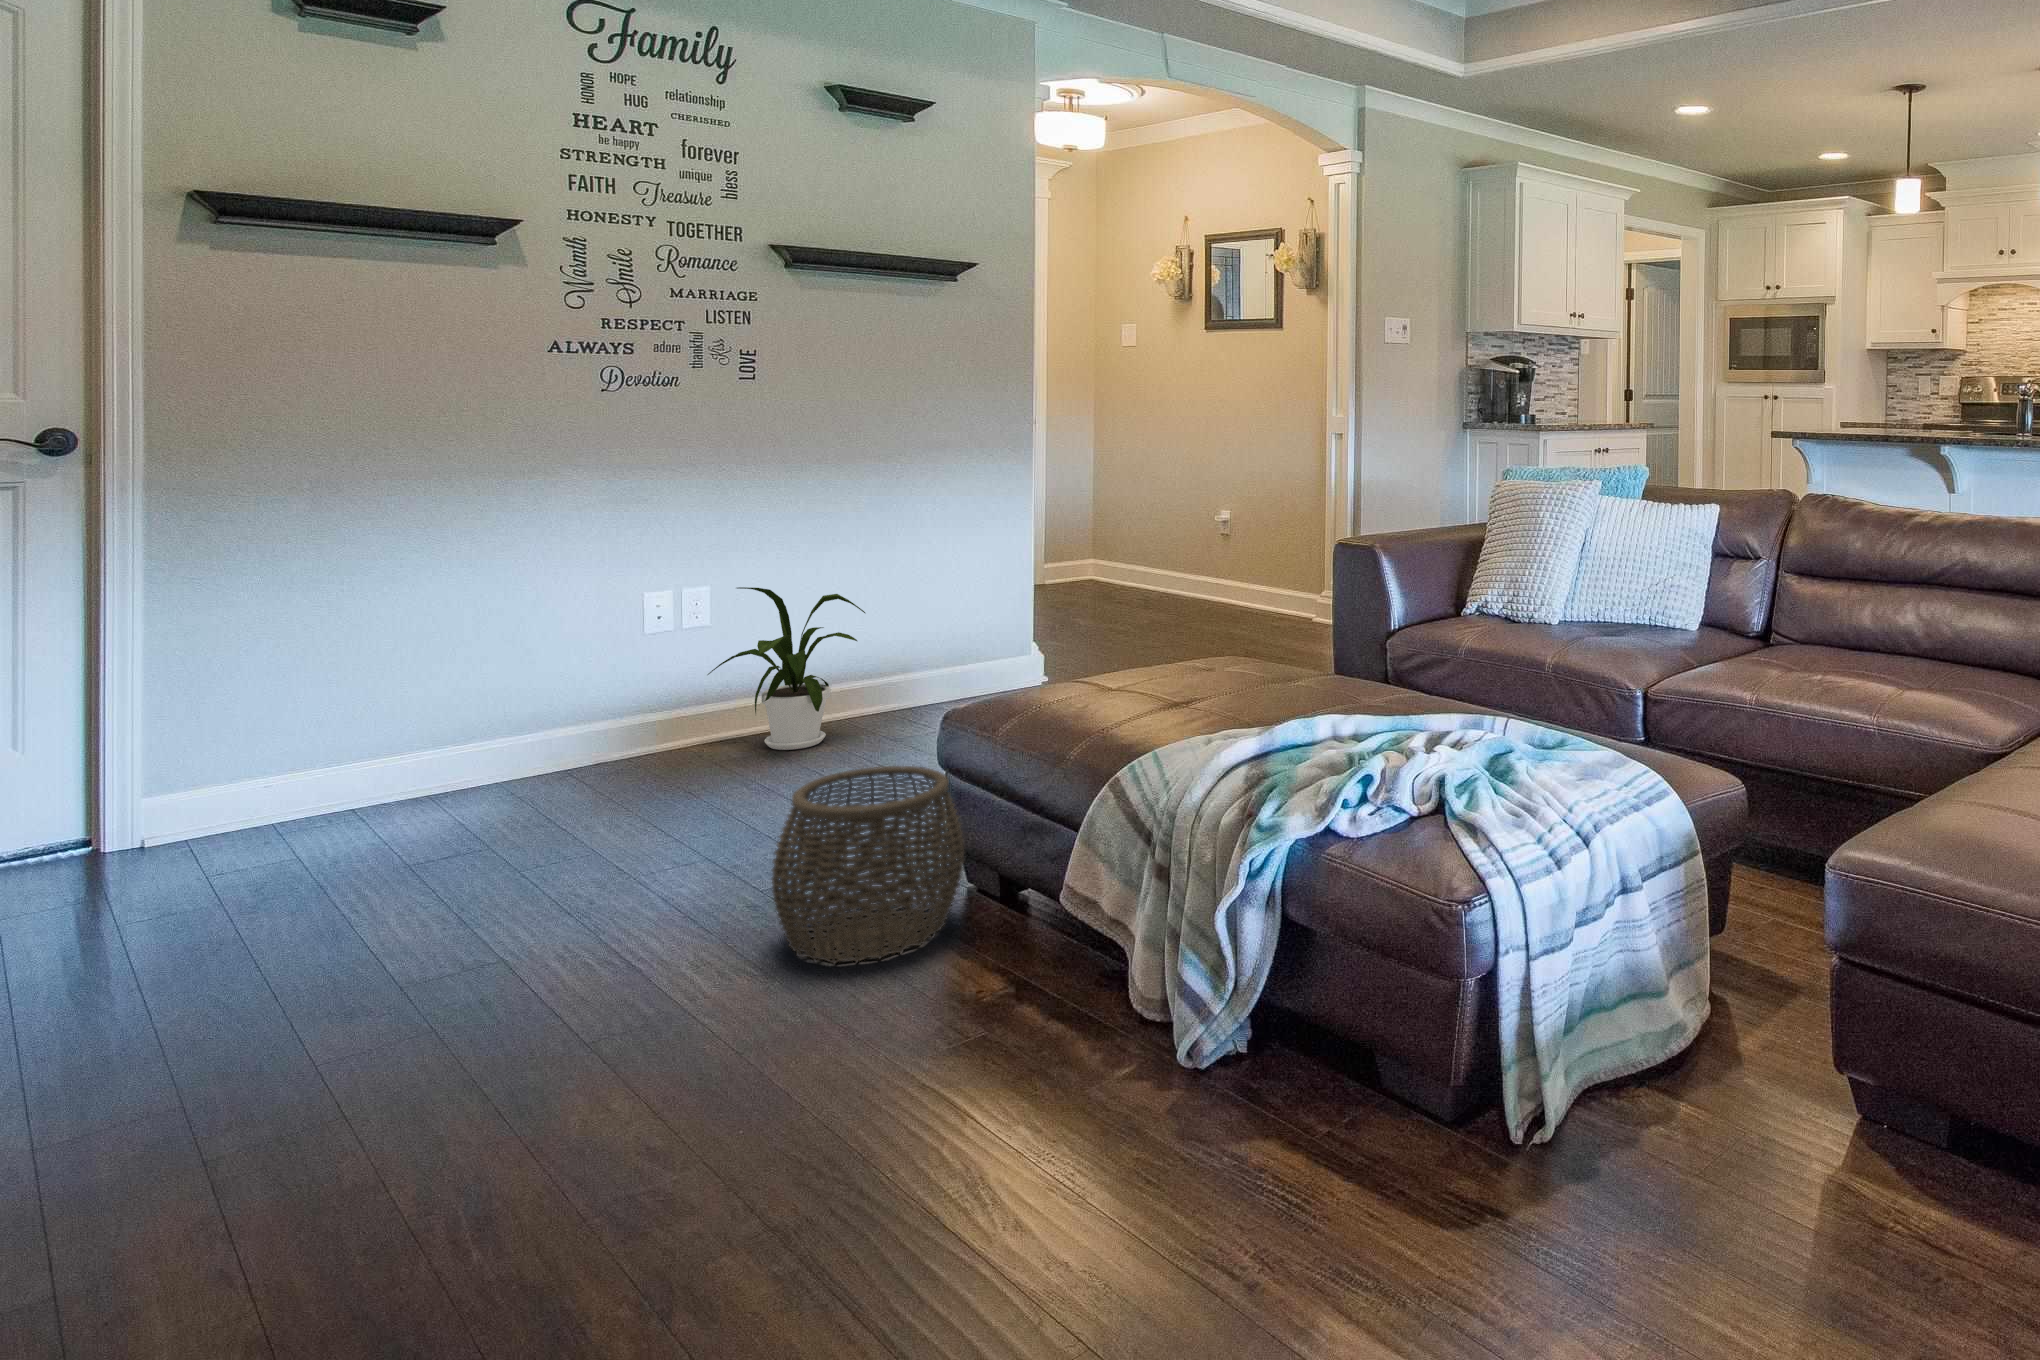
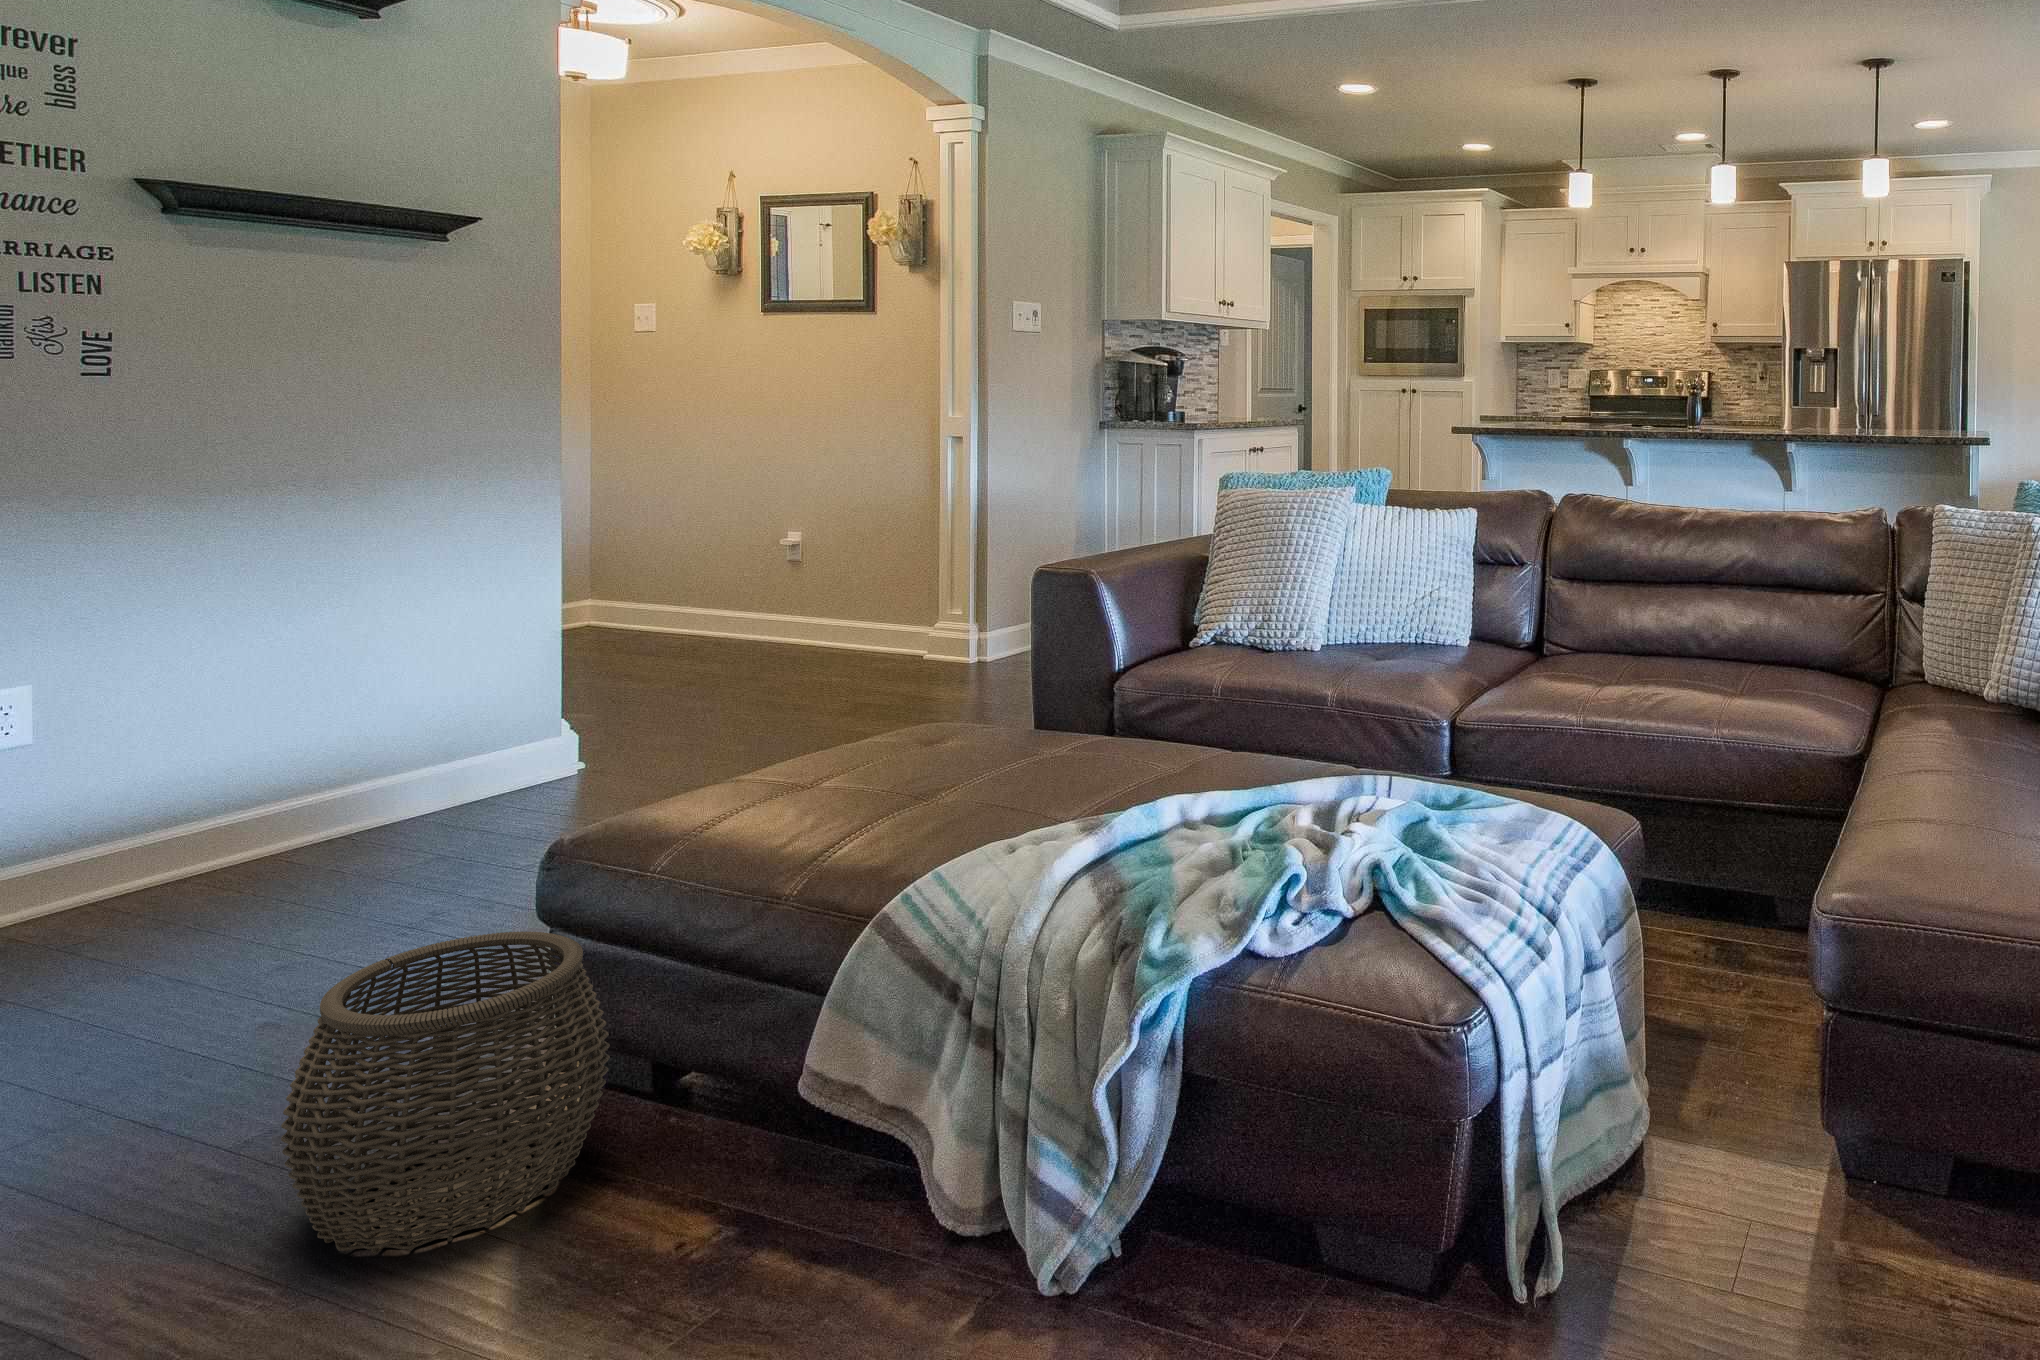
house plant: present [708,587,865,750] -> none [22,684,315,921]

